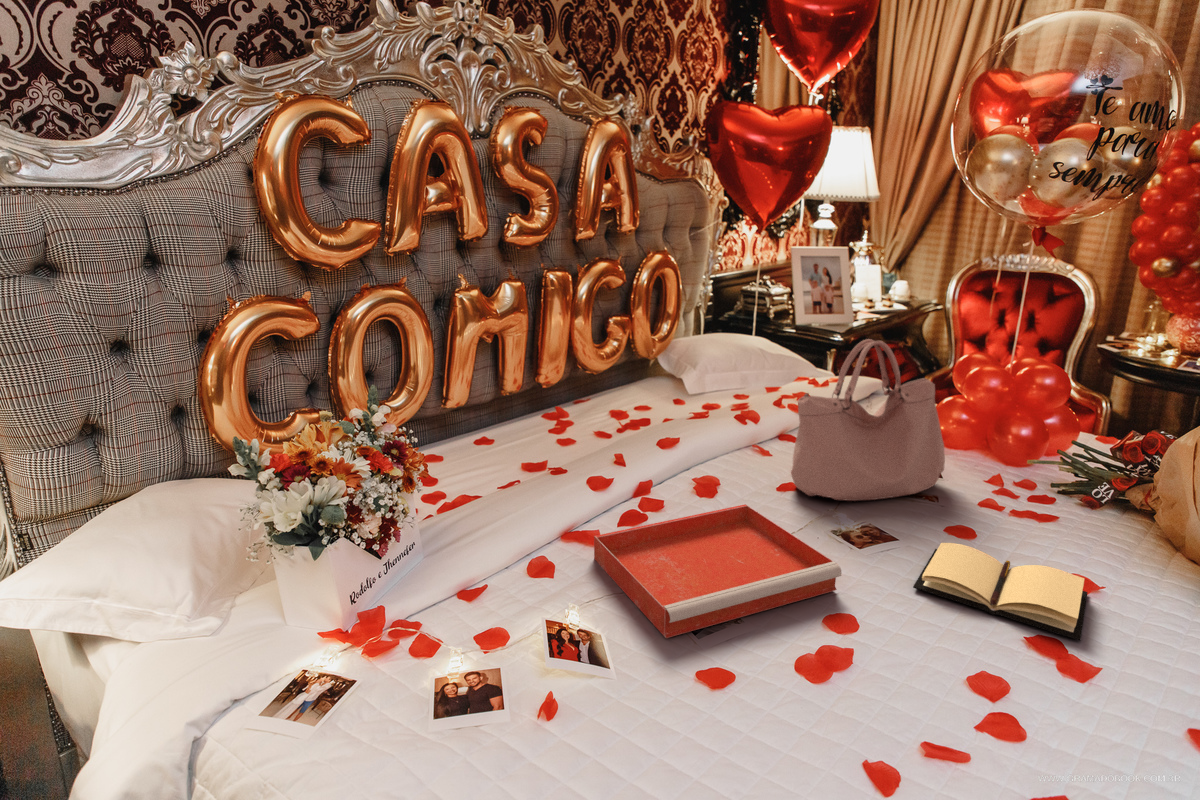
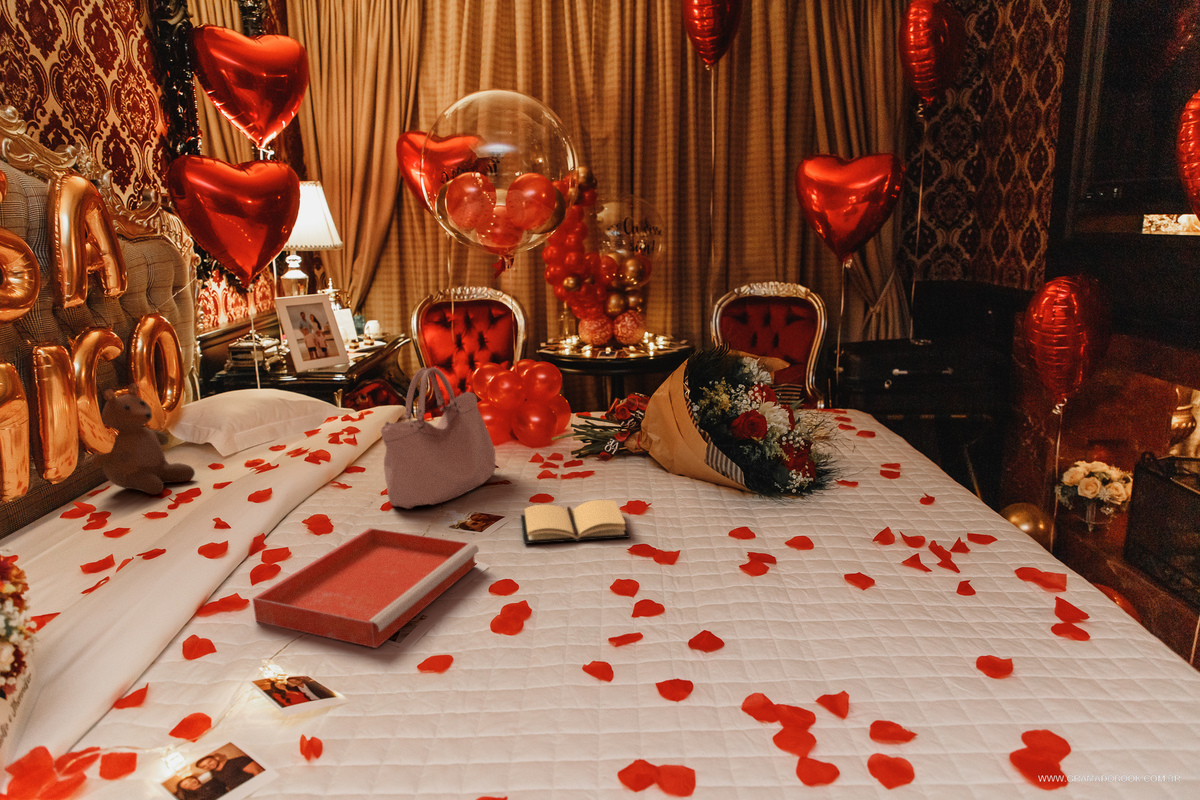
teddy bear: none [578,310,654,412] -> present [92,383,195,494]

